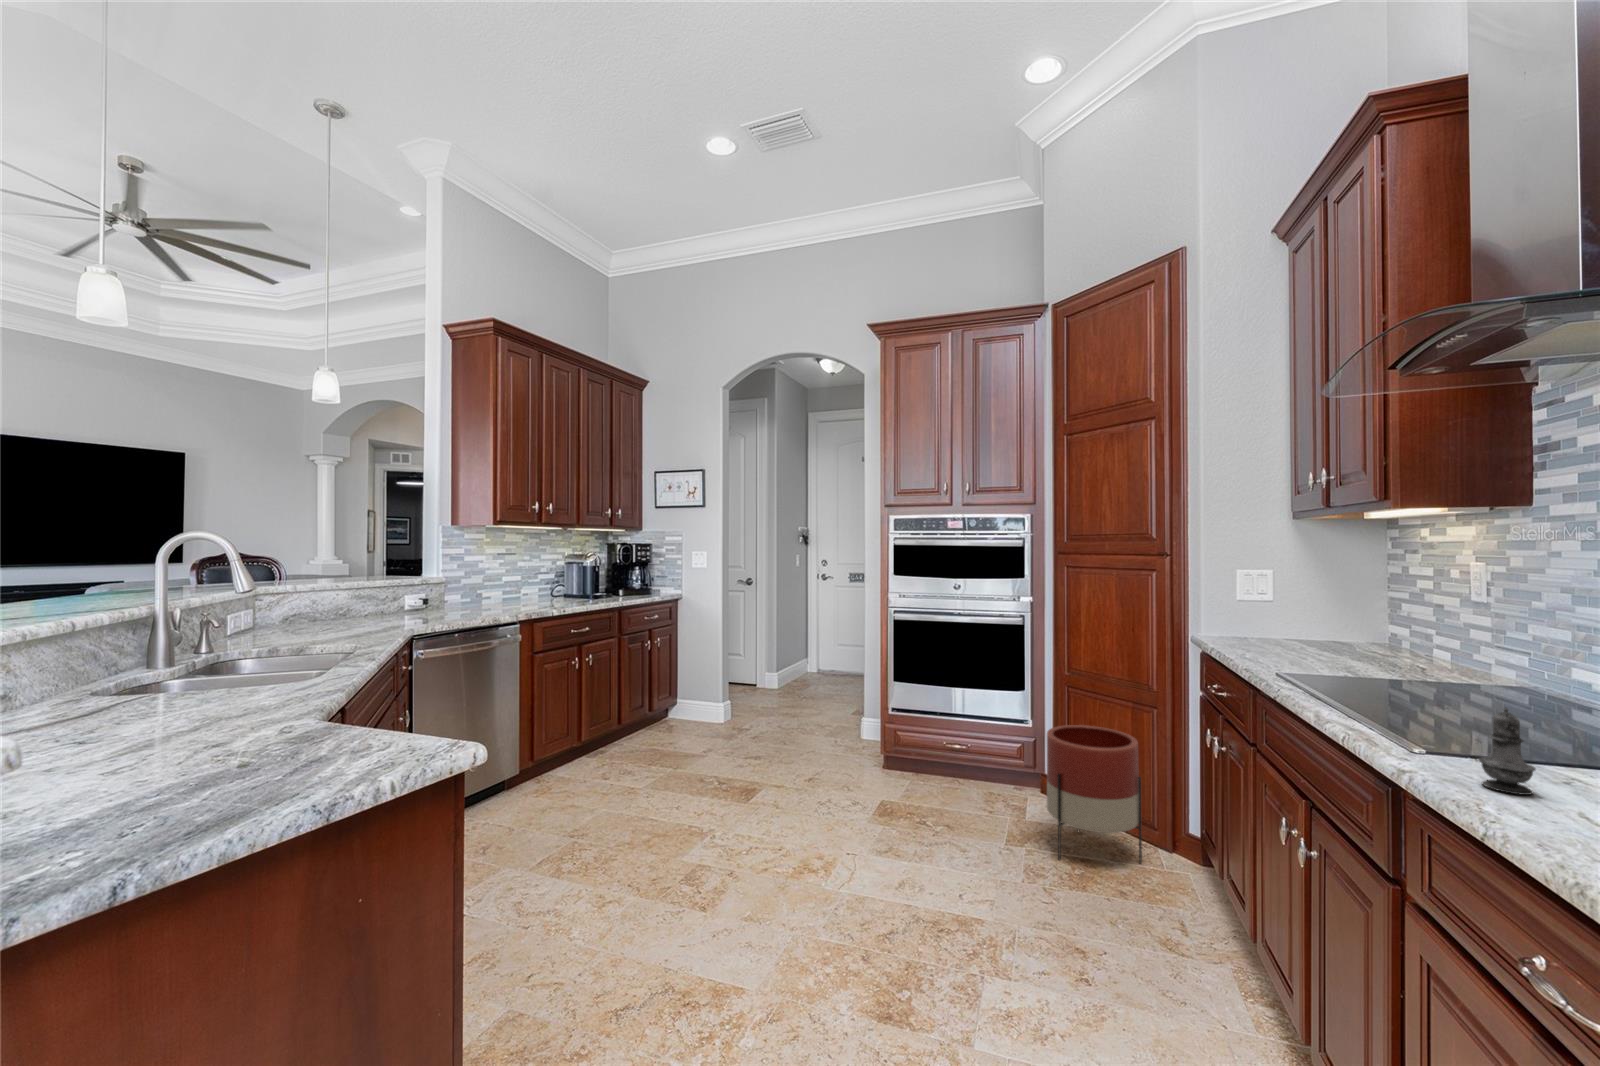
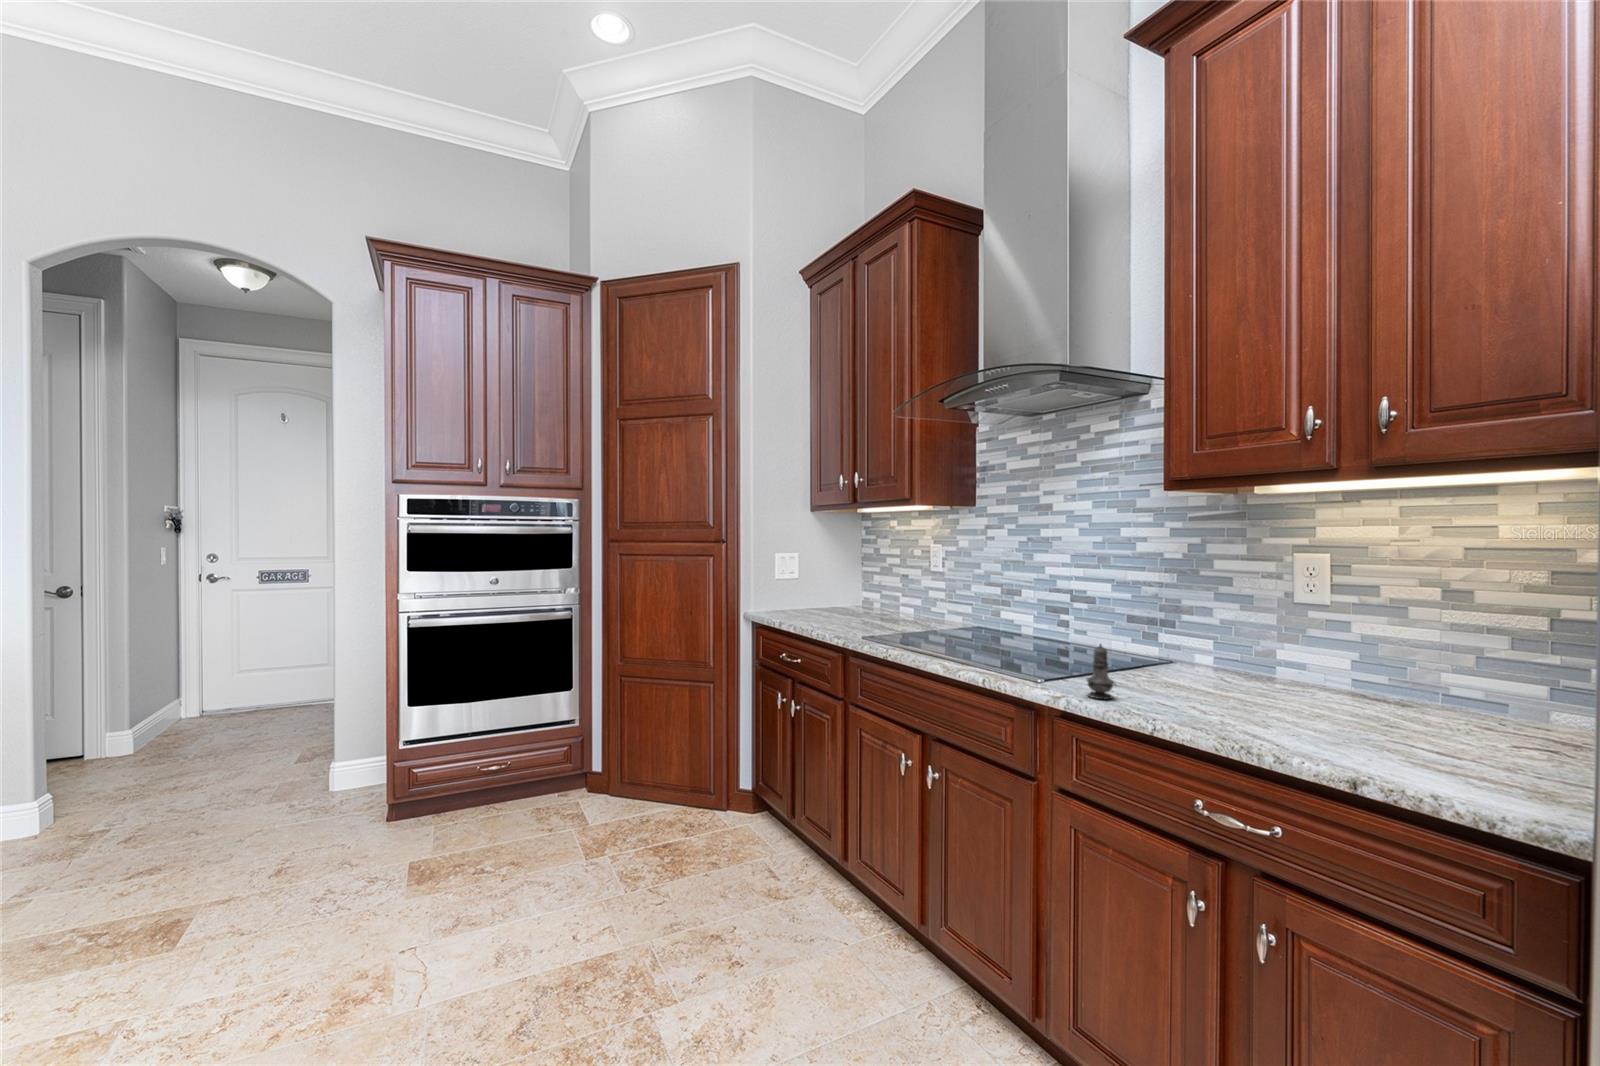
planter: present [1047,725,1142,863] -> none [624,710,711,855]

